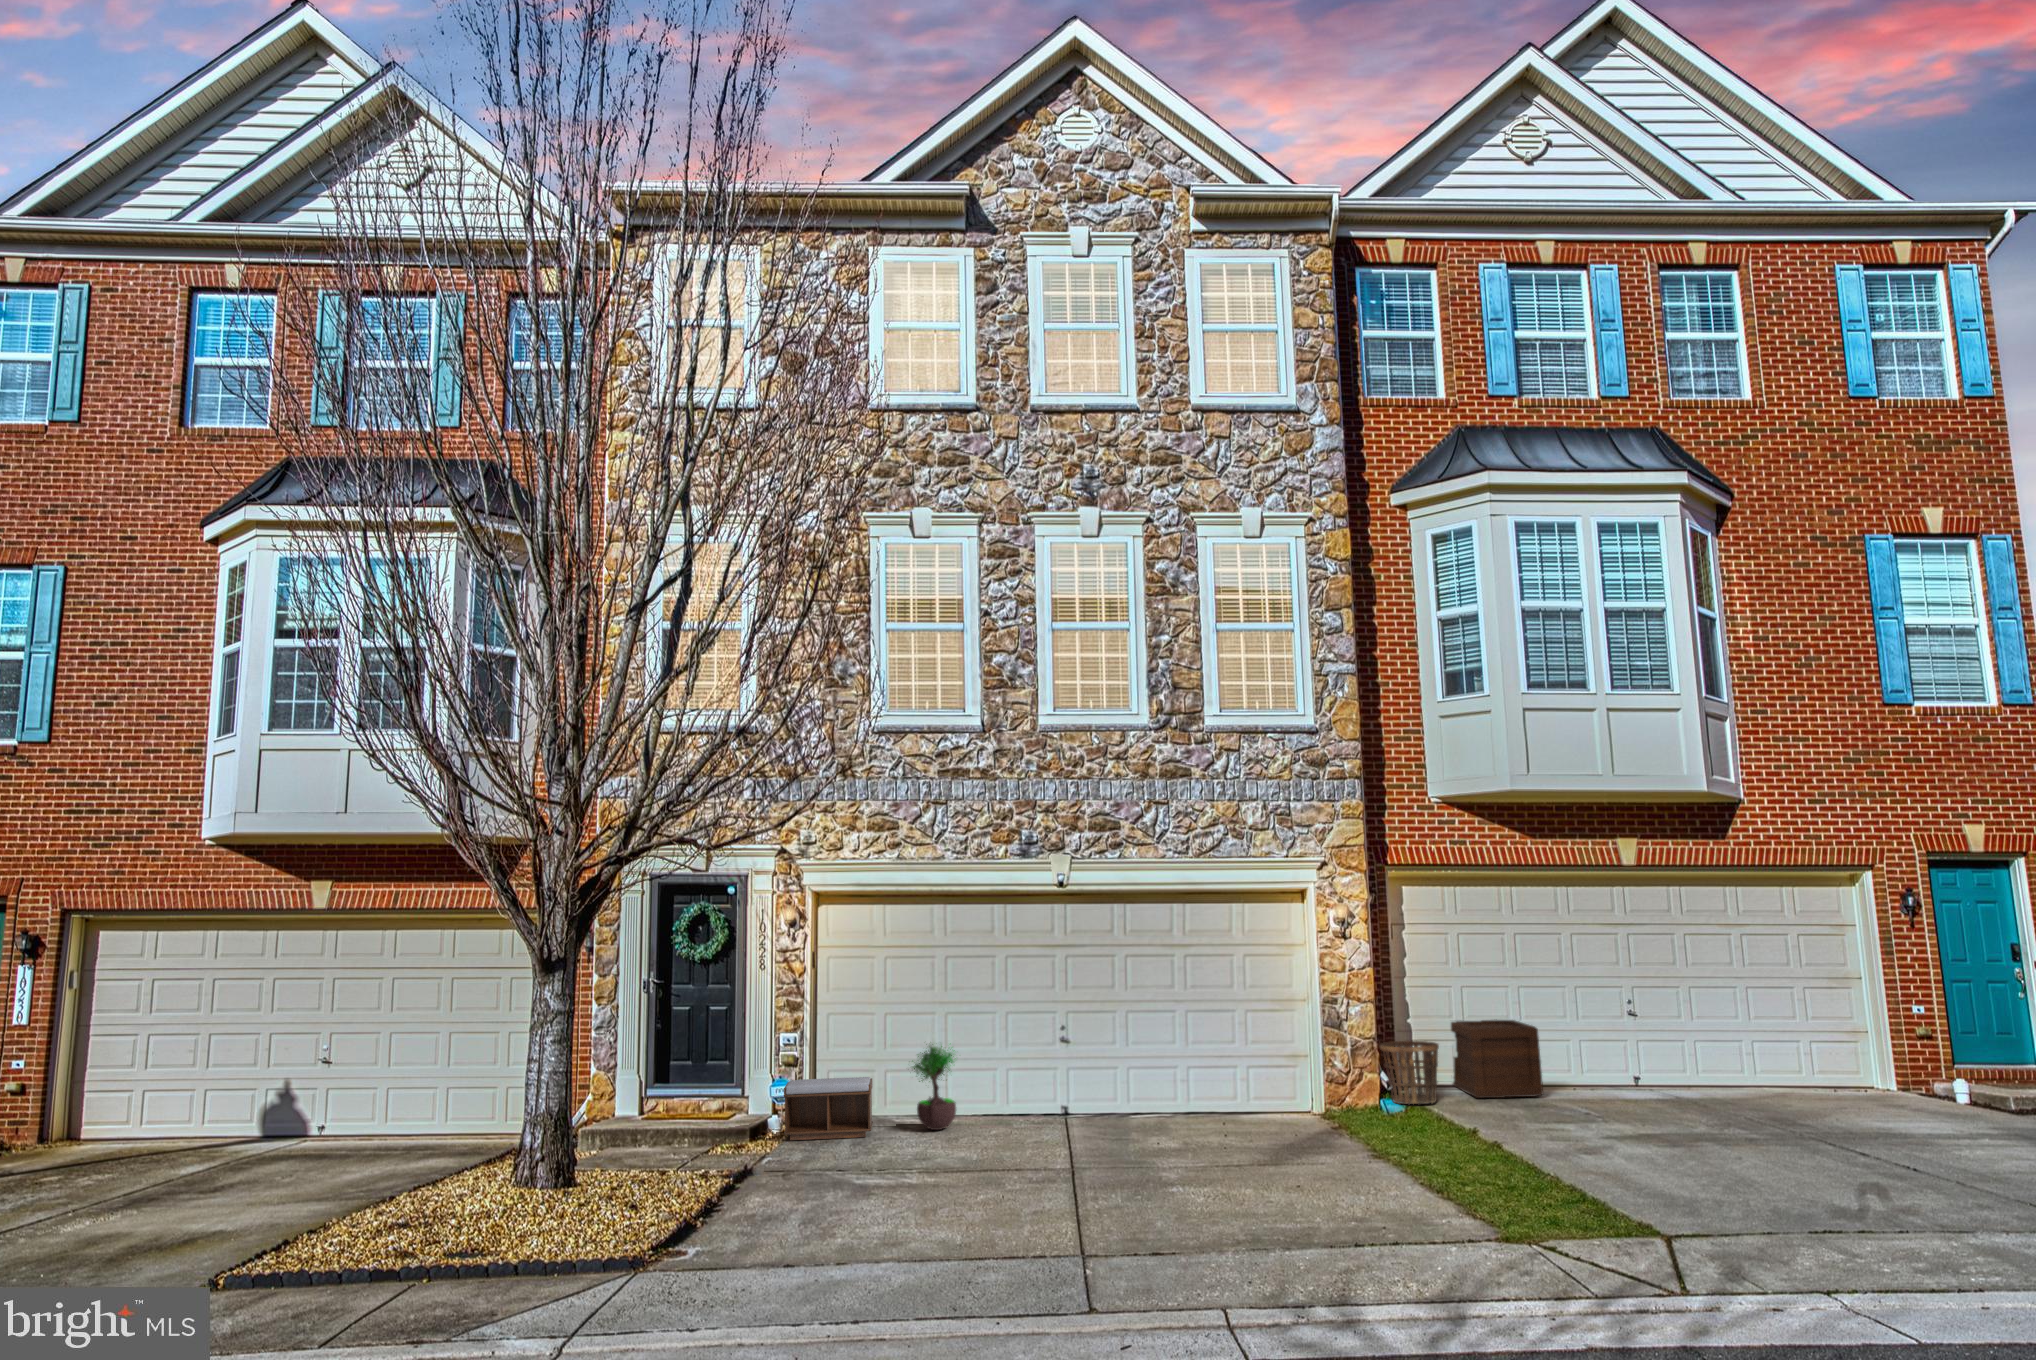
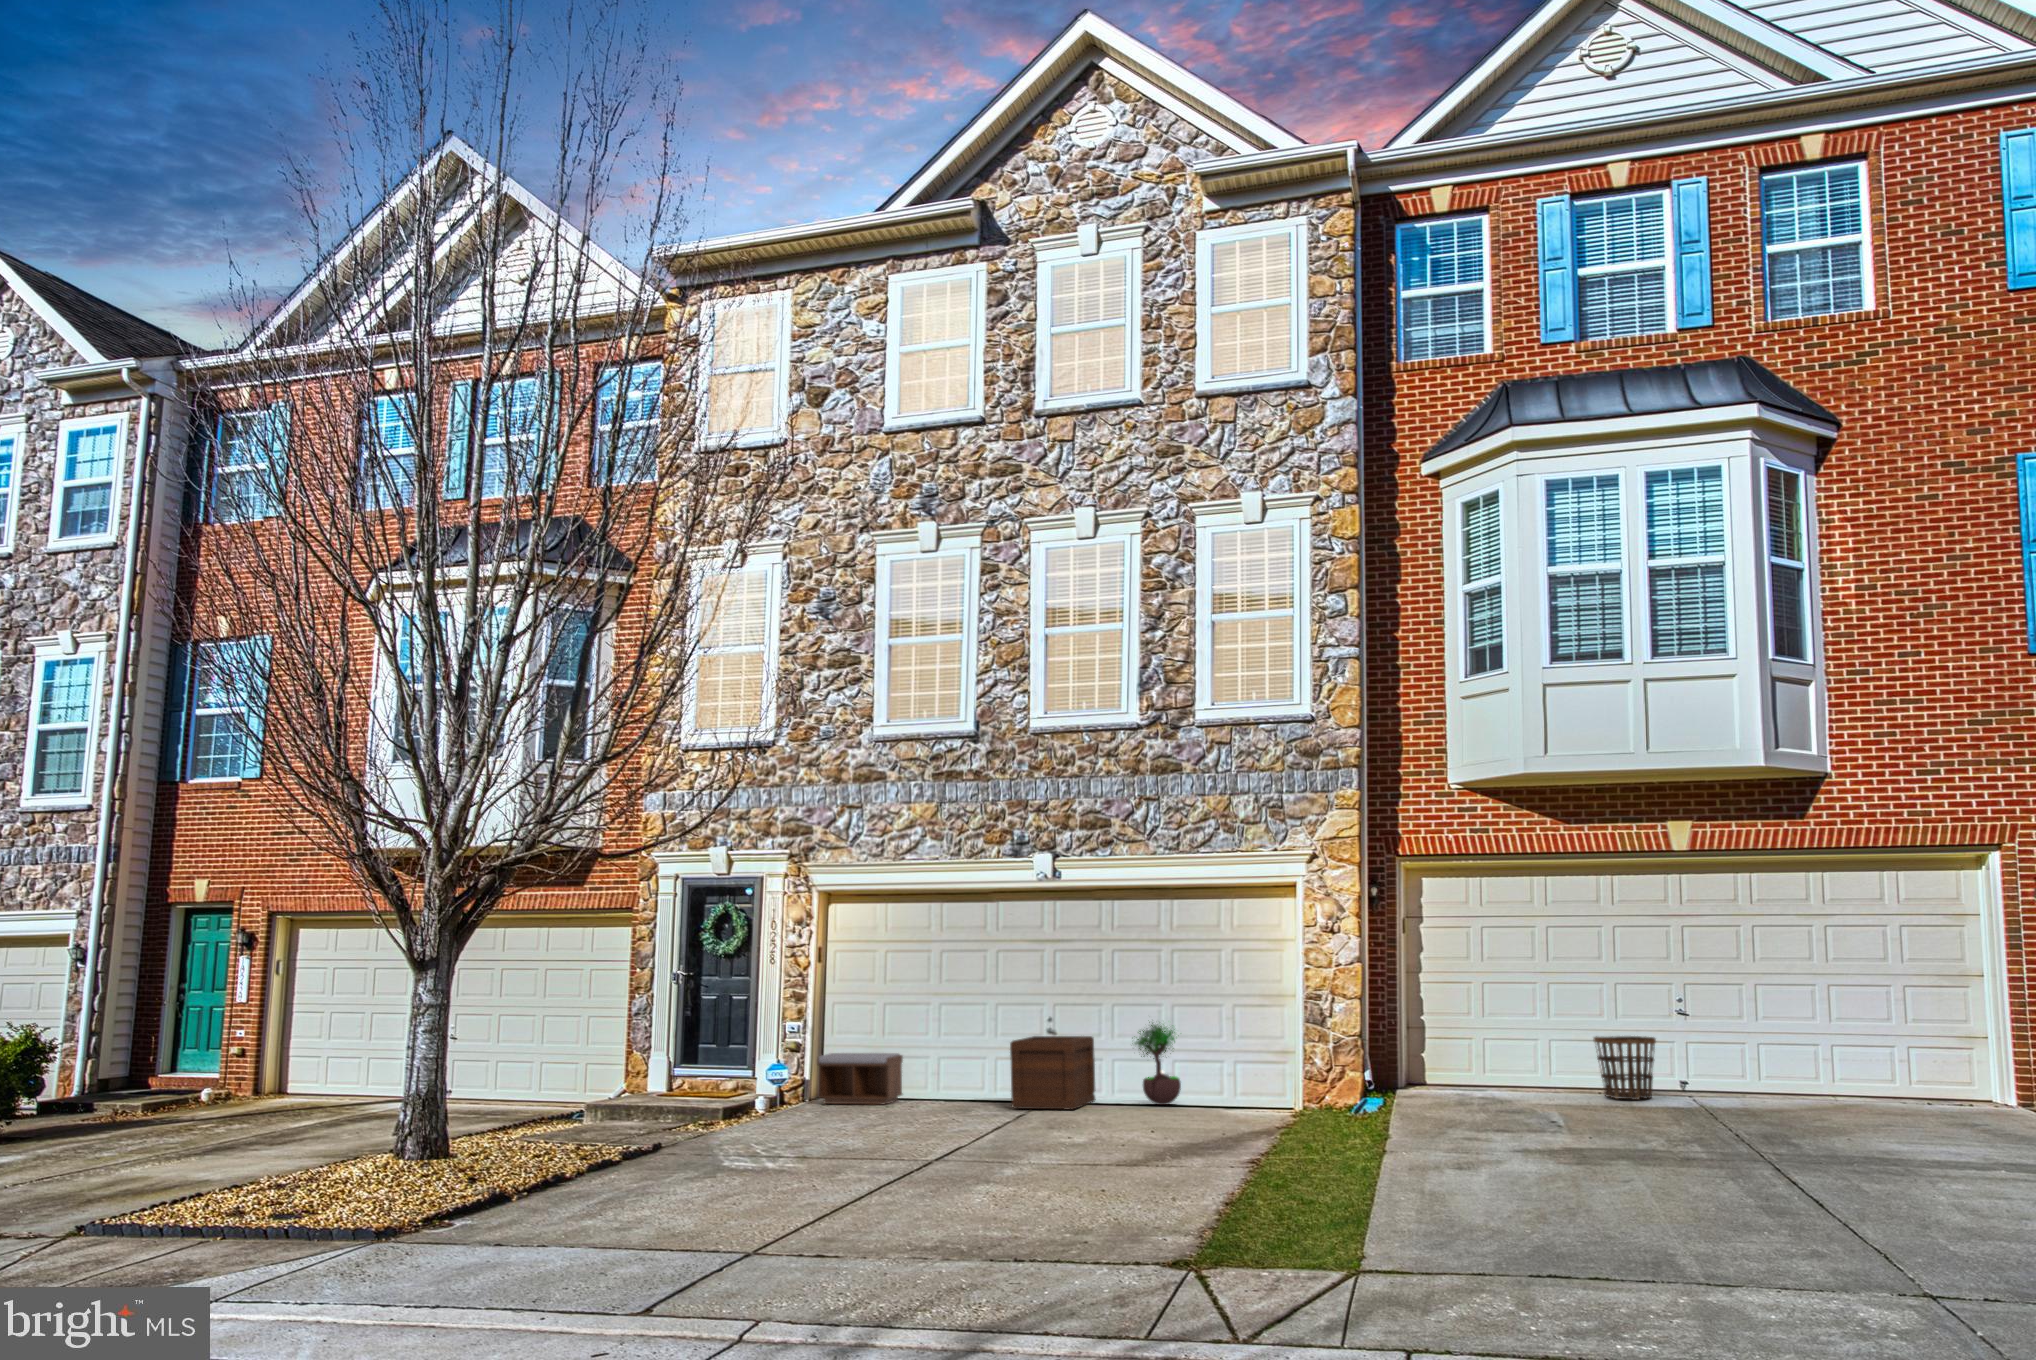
wooden crate: present [1451,1019,1543,1098] -> present [1010,1036,1095,1109]
basket: present [1380,1041,1439,1104] -> present [1593,1036,1656,1099]
potted tree: present [912,1046,956,1130] -> present [1134,1022,1181,1105]

